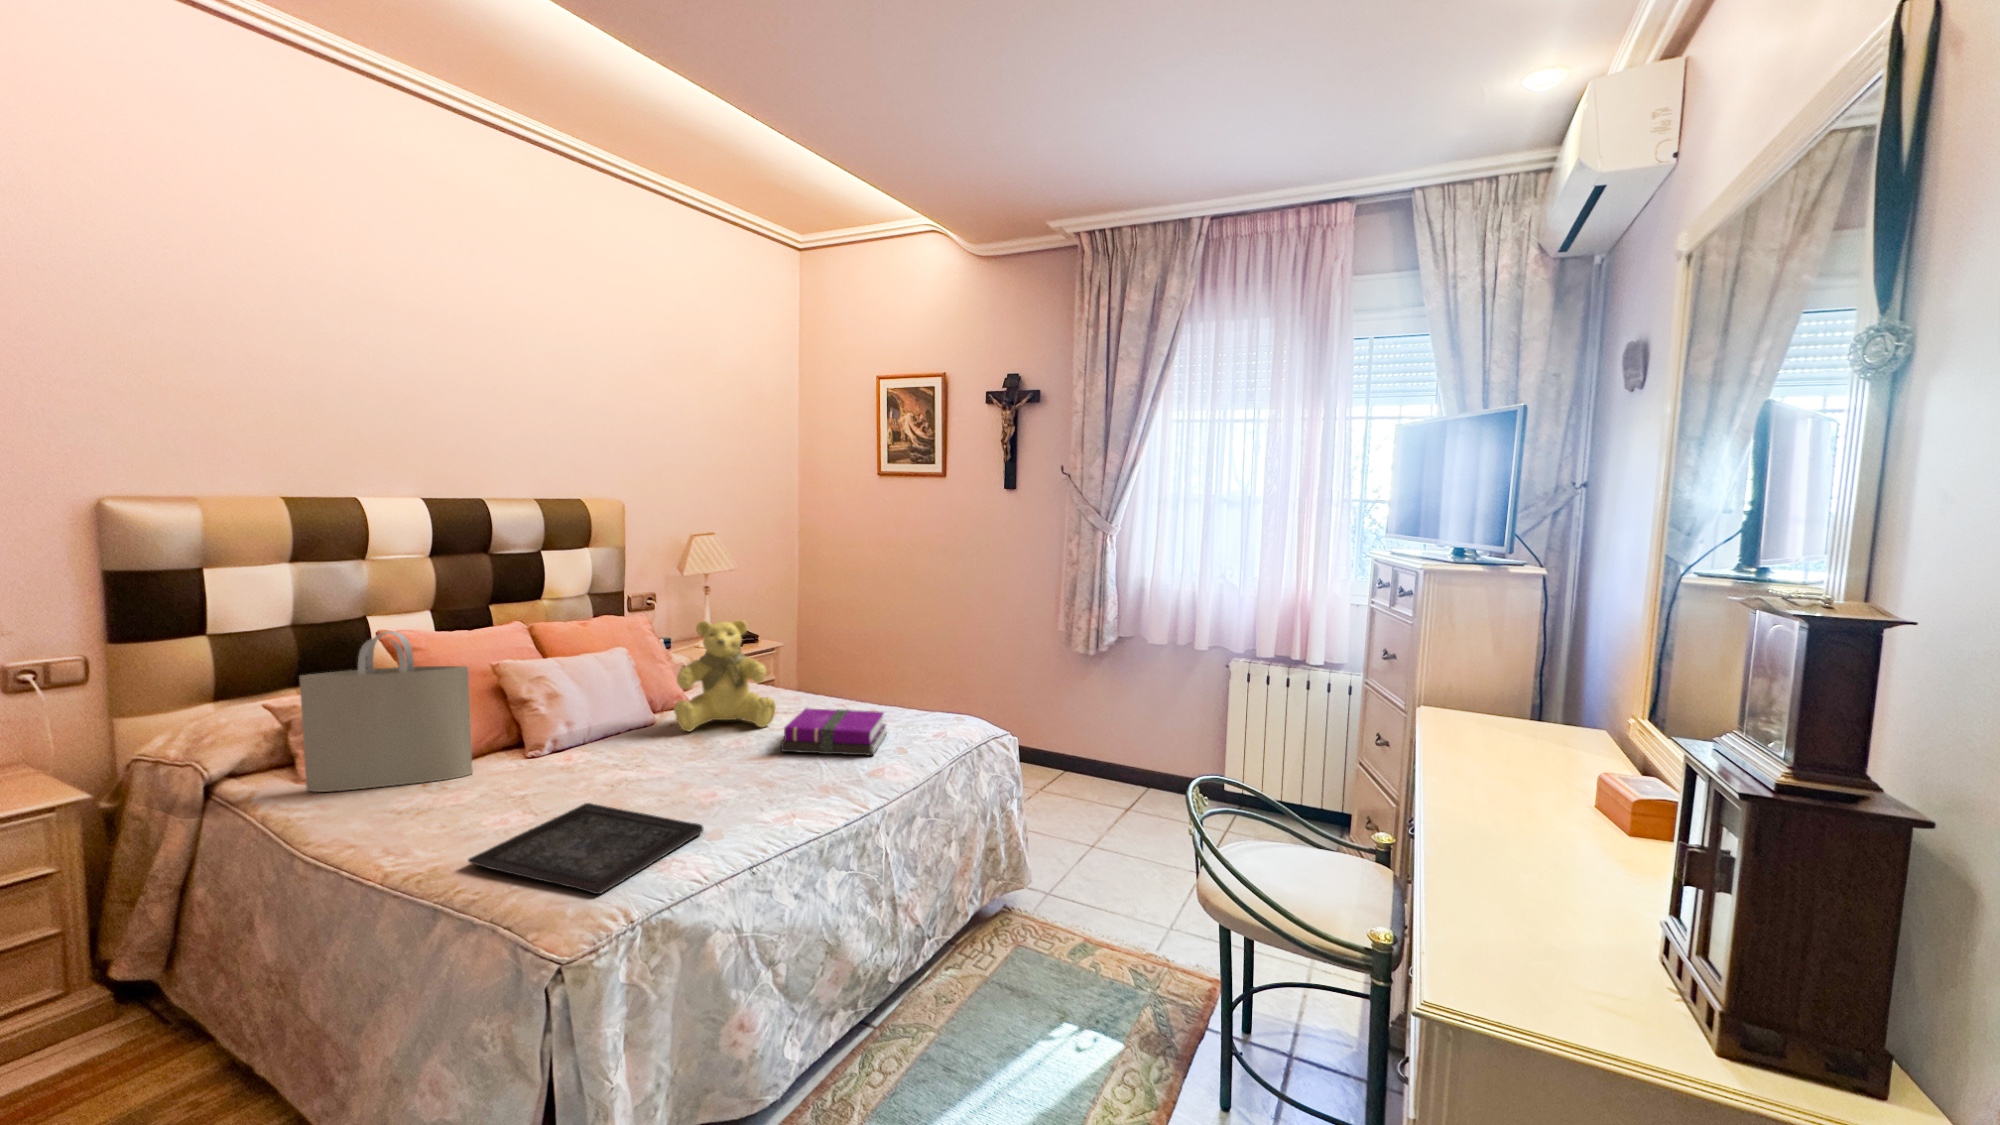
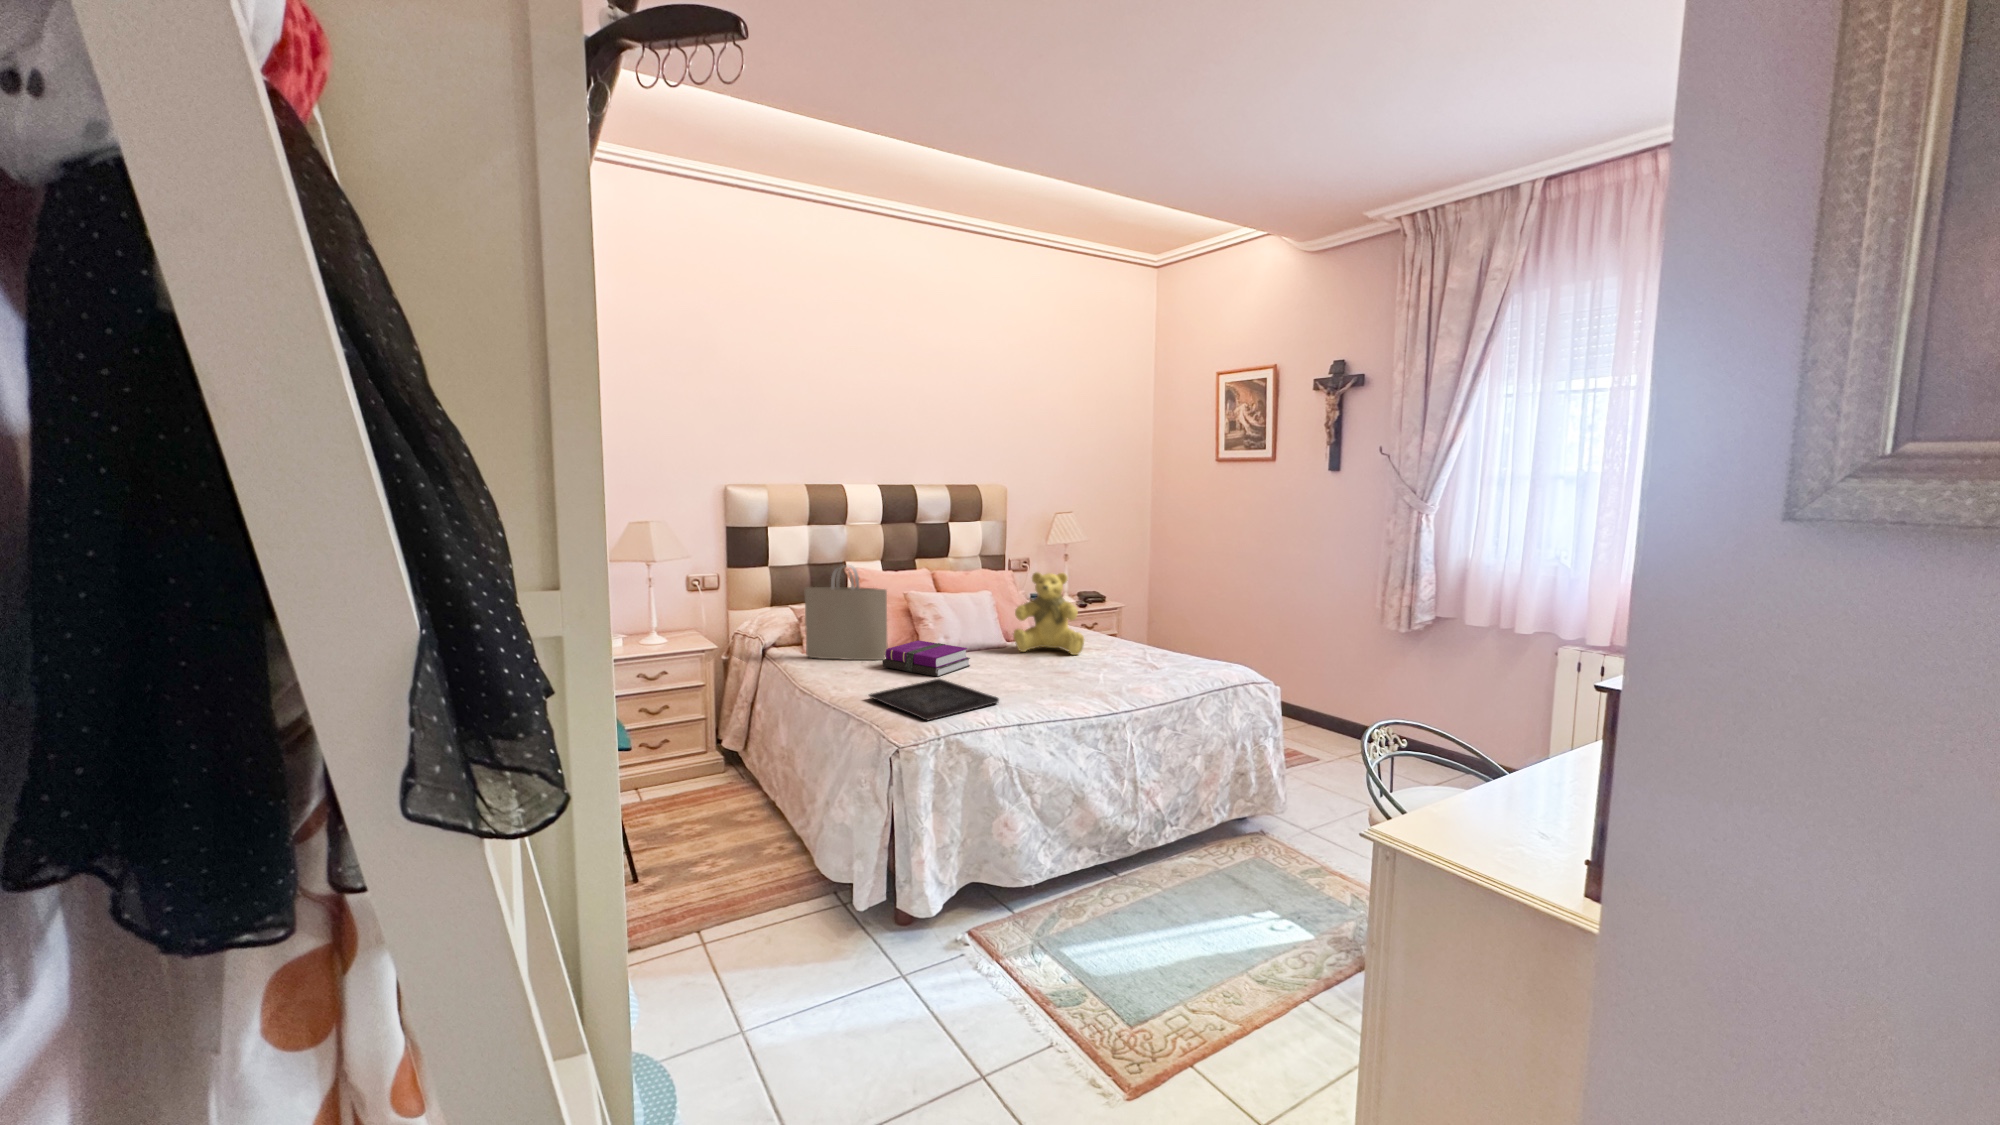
notebook: present [781,708,886,755] -> present [883,640,970,677]

